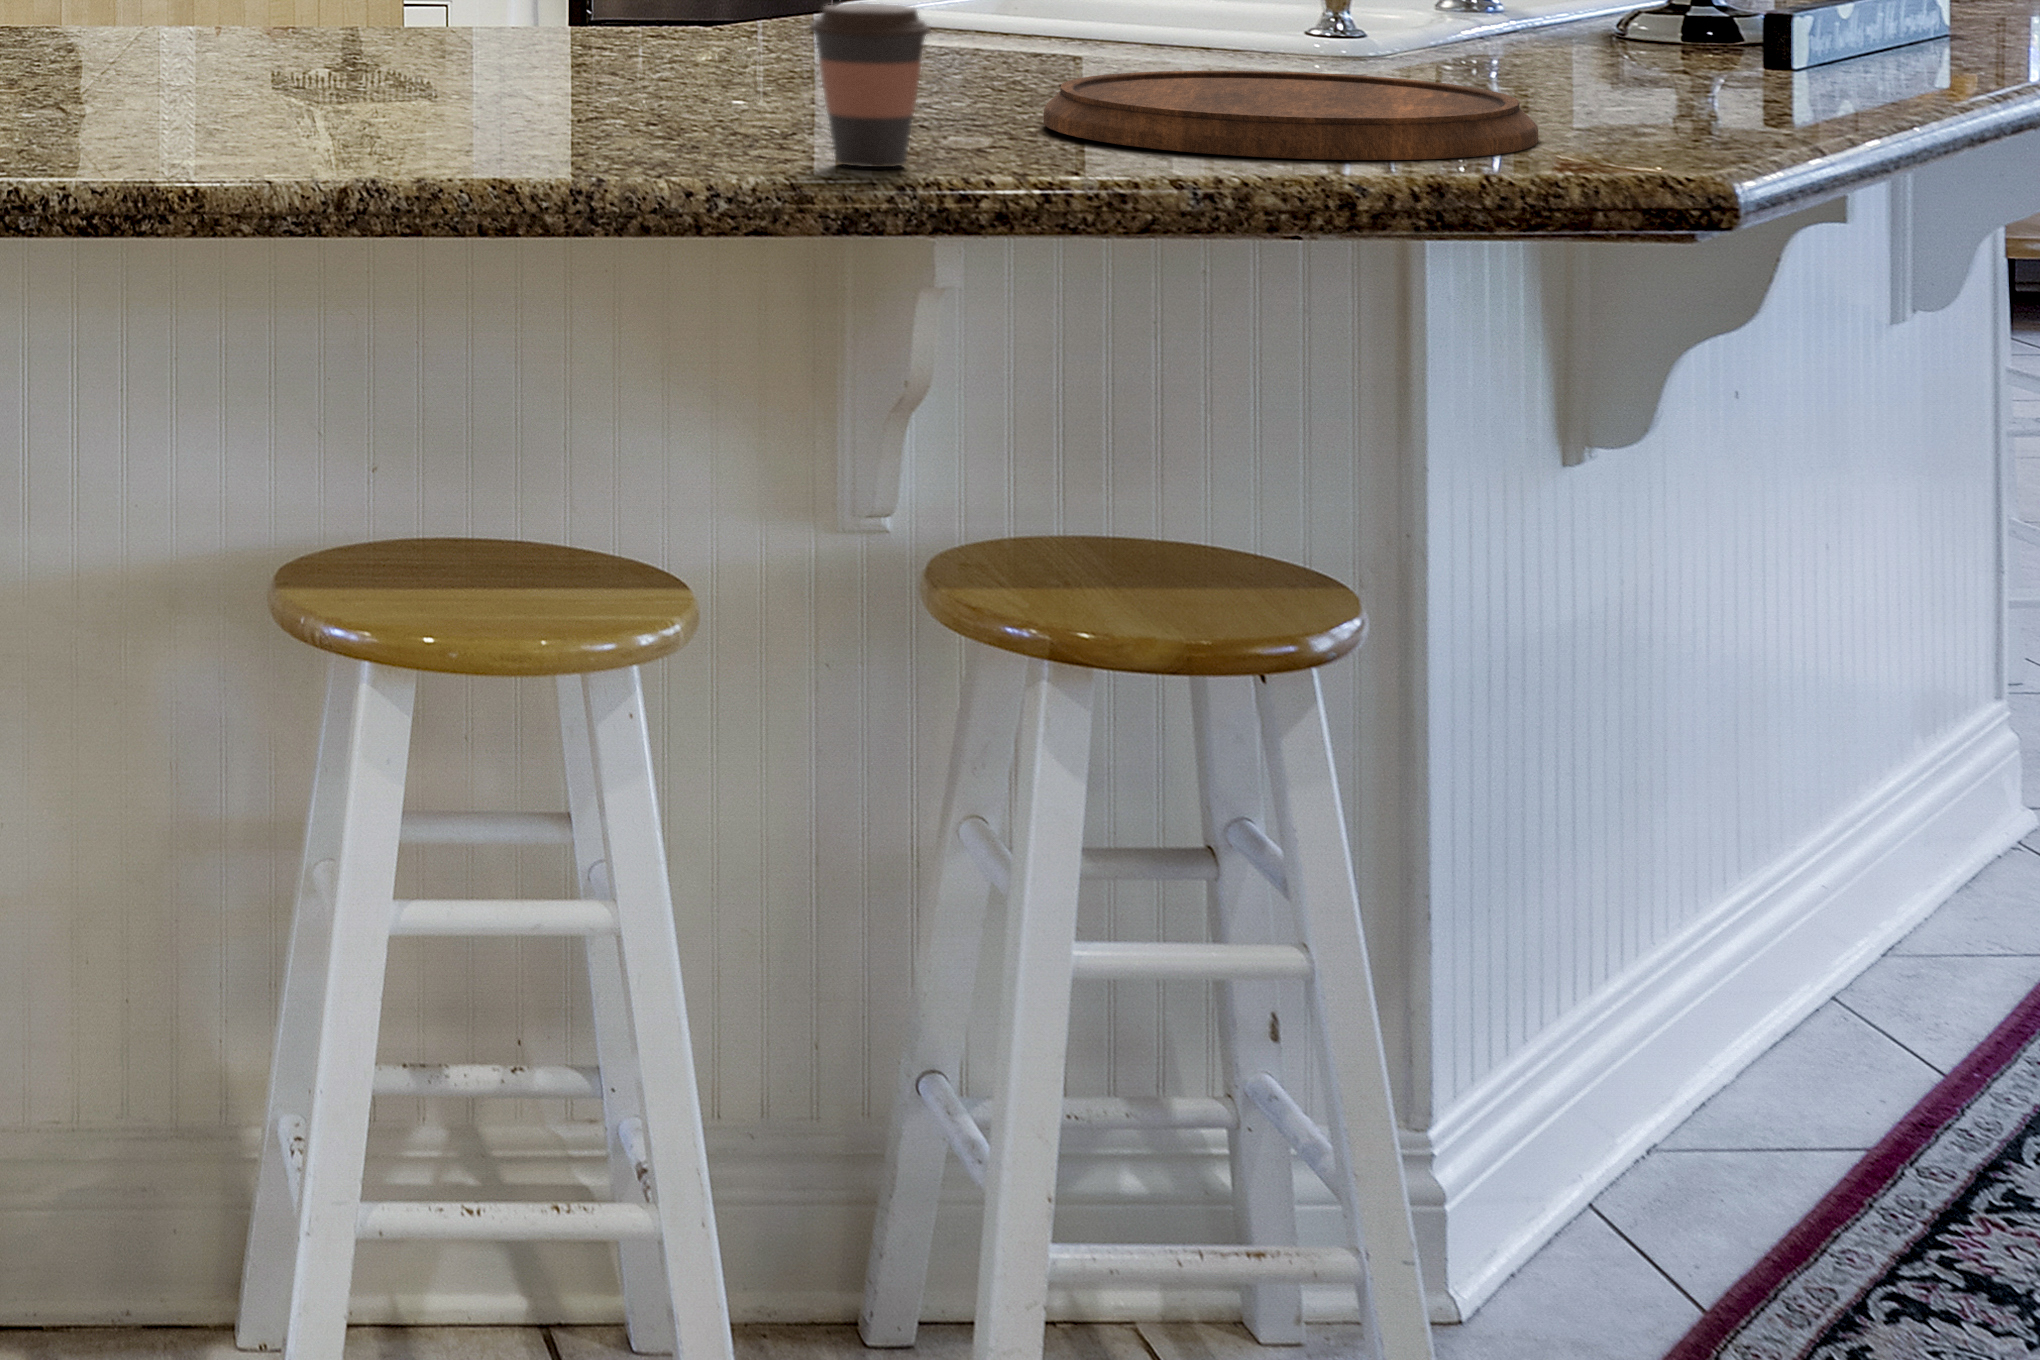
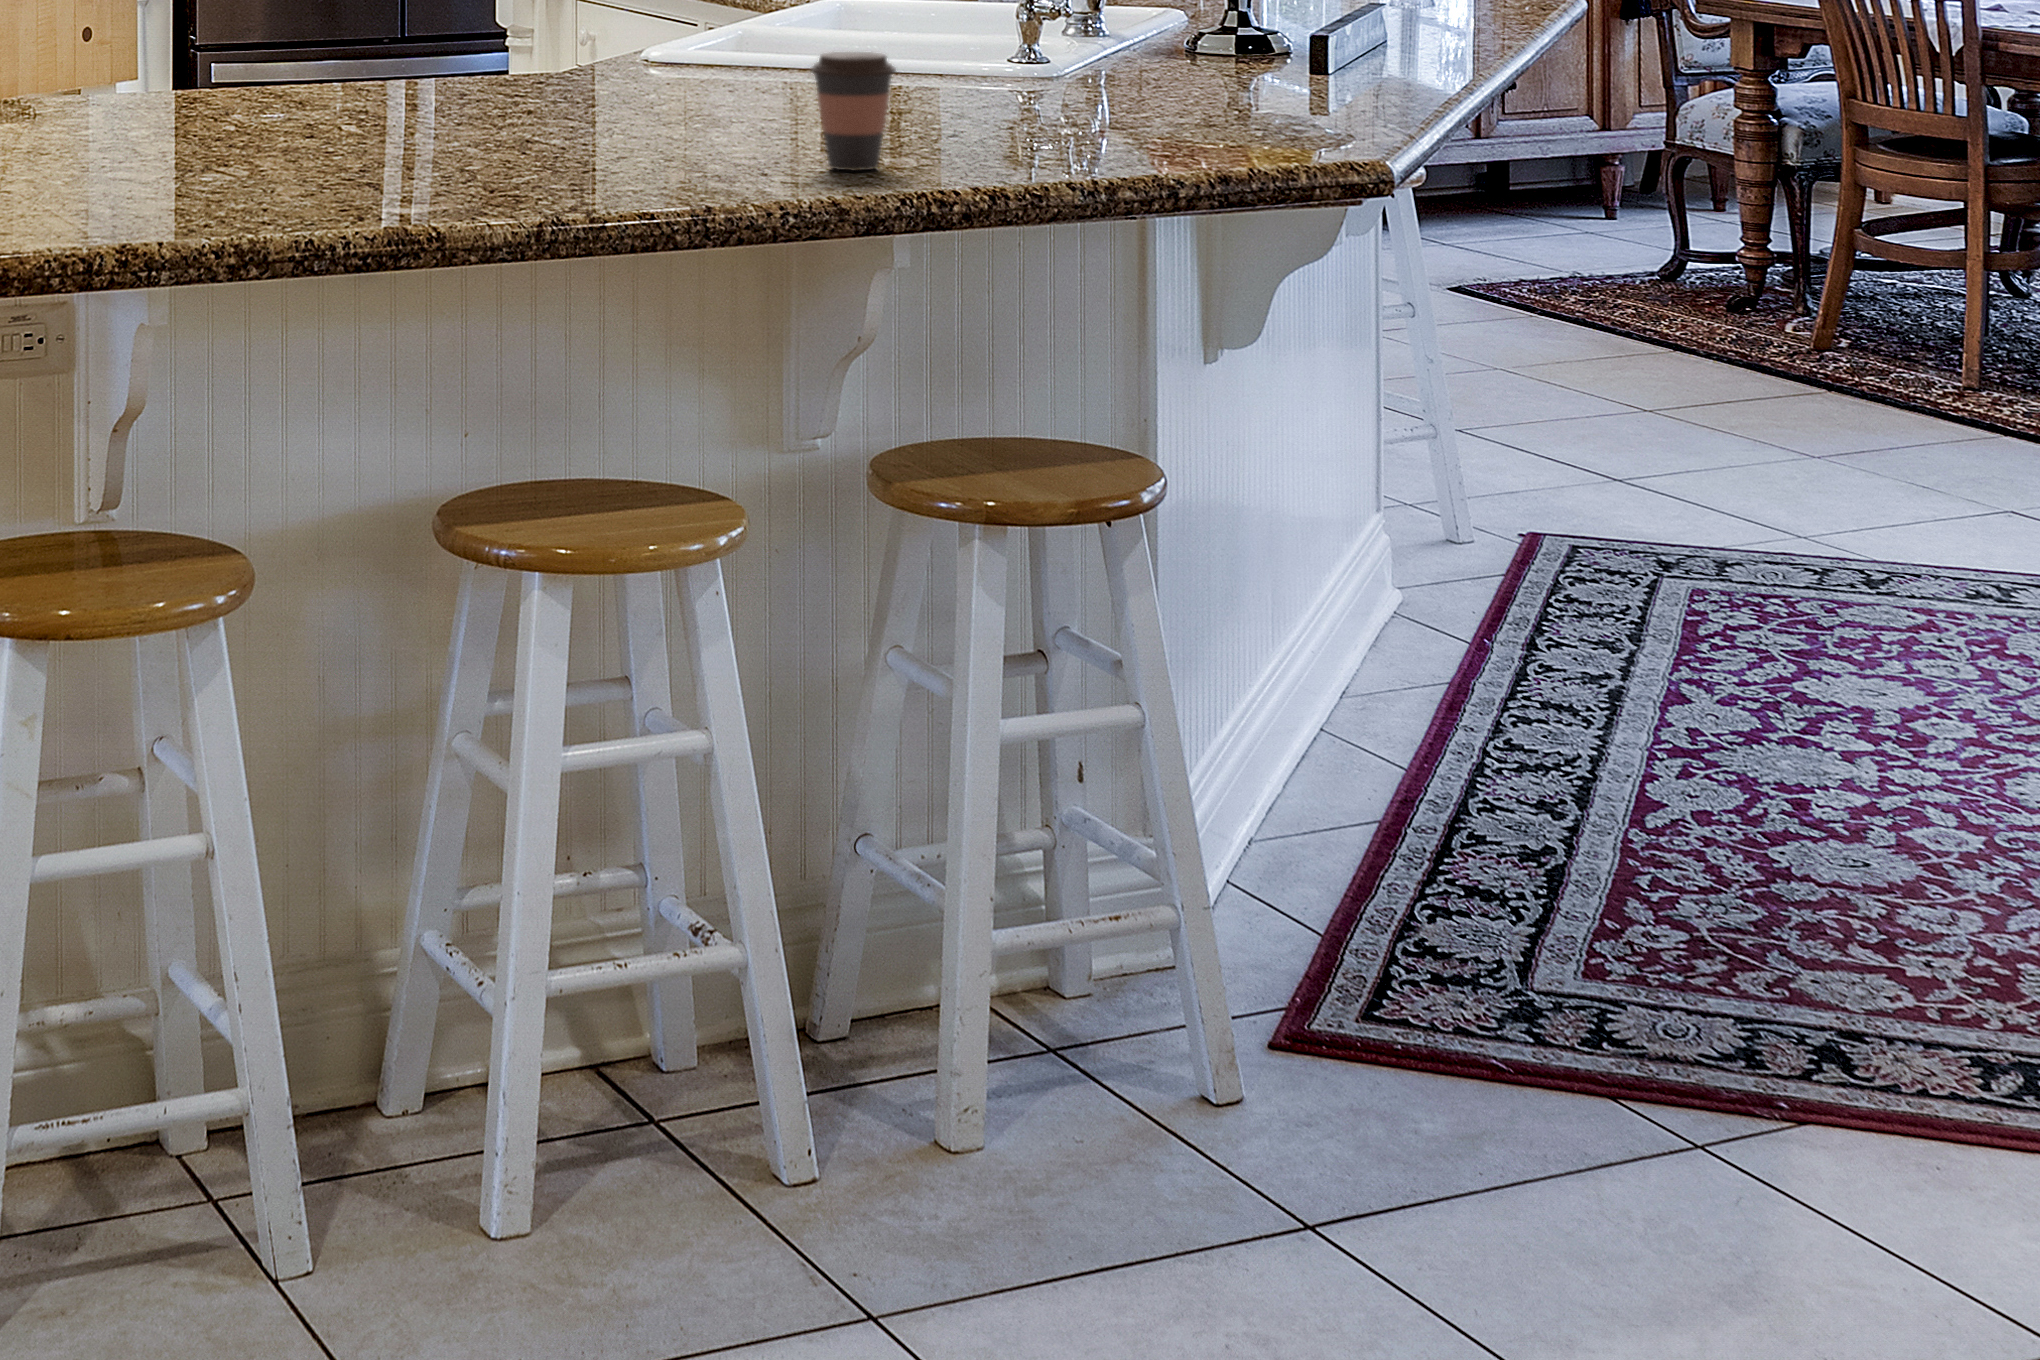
cutting board: present [1044,71,1538,160] -> none [916,84,1250,149]

